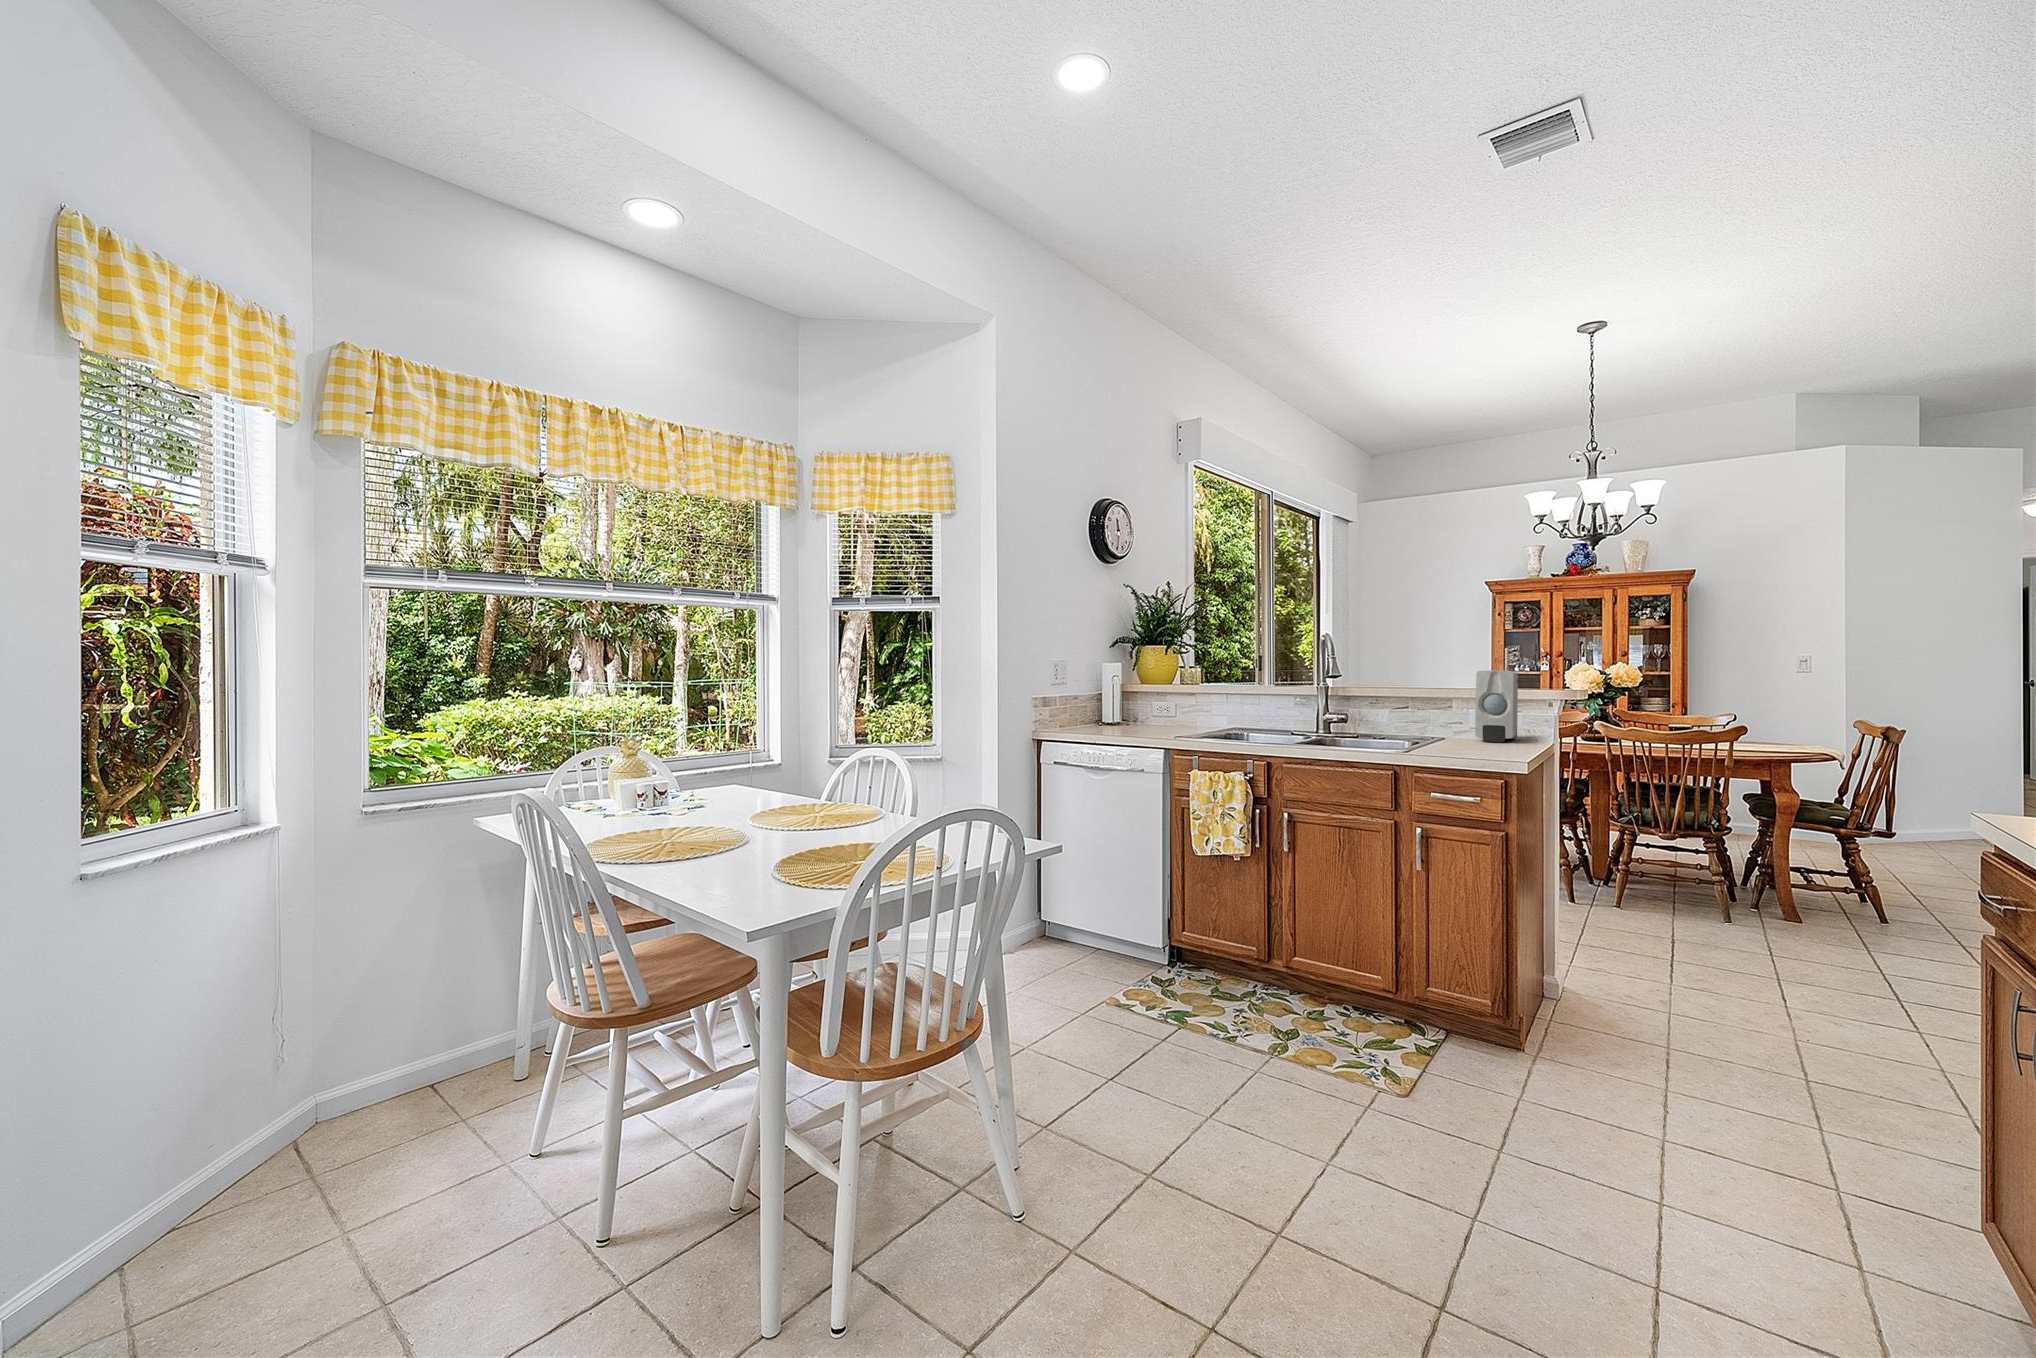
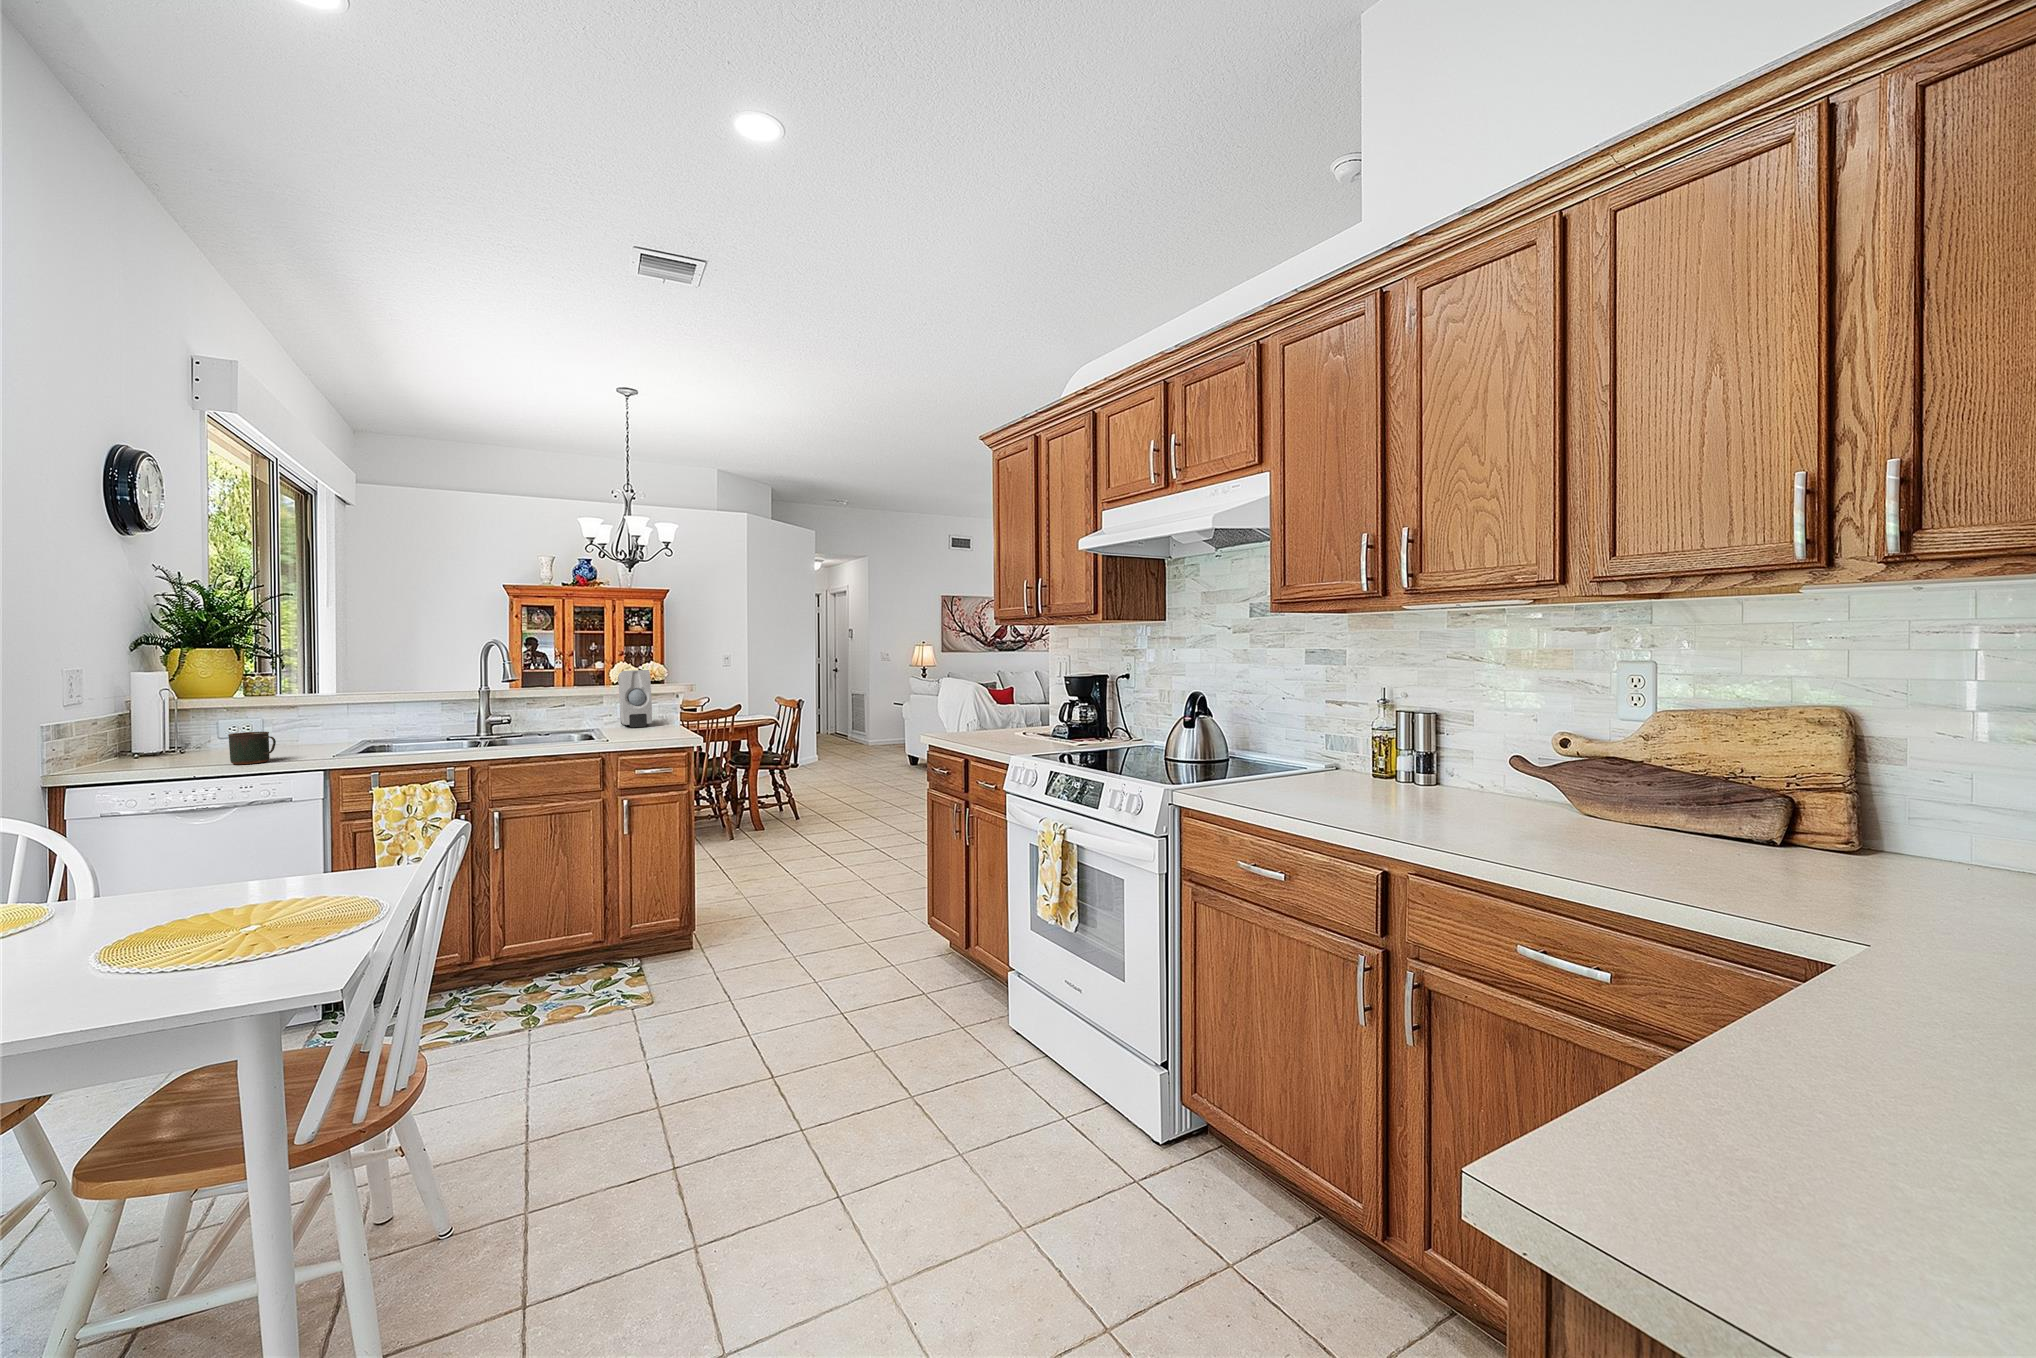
mug: none [1124,711,1150,737] -> present [228,732,276,764]

